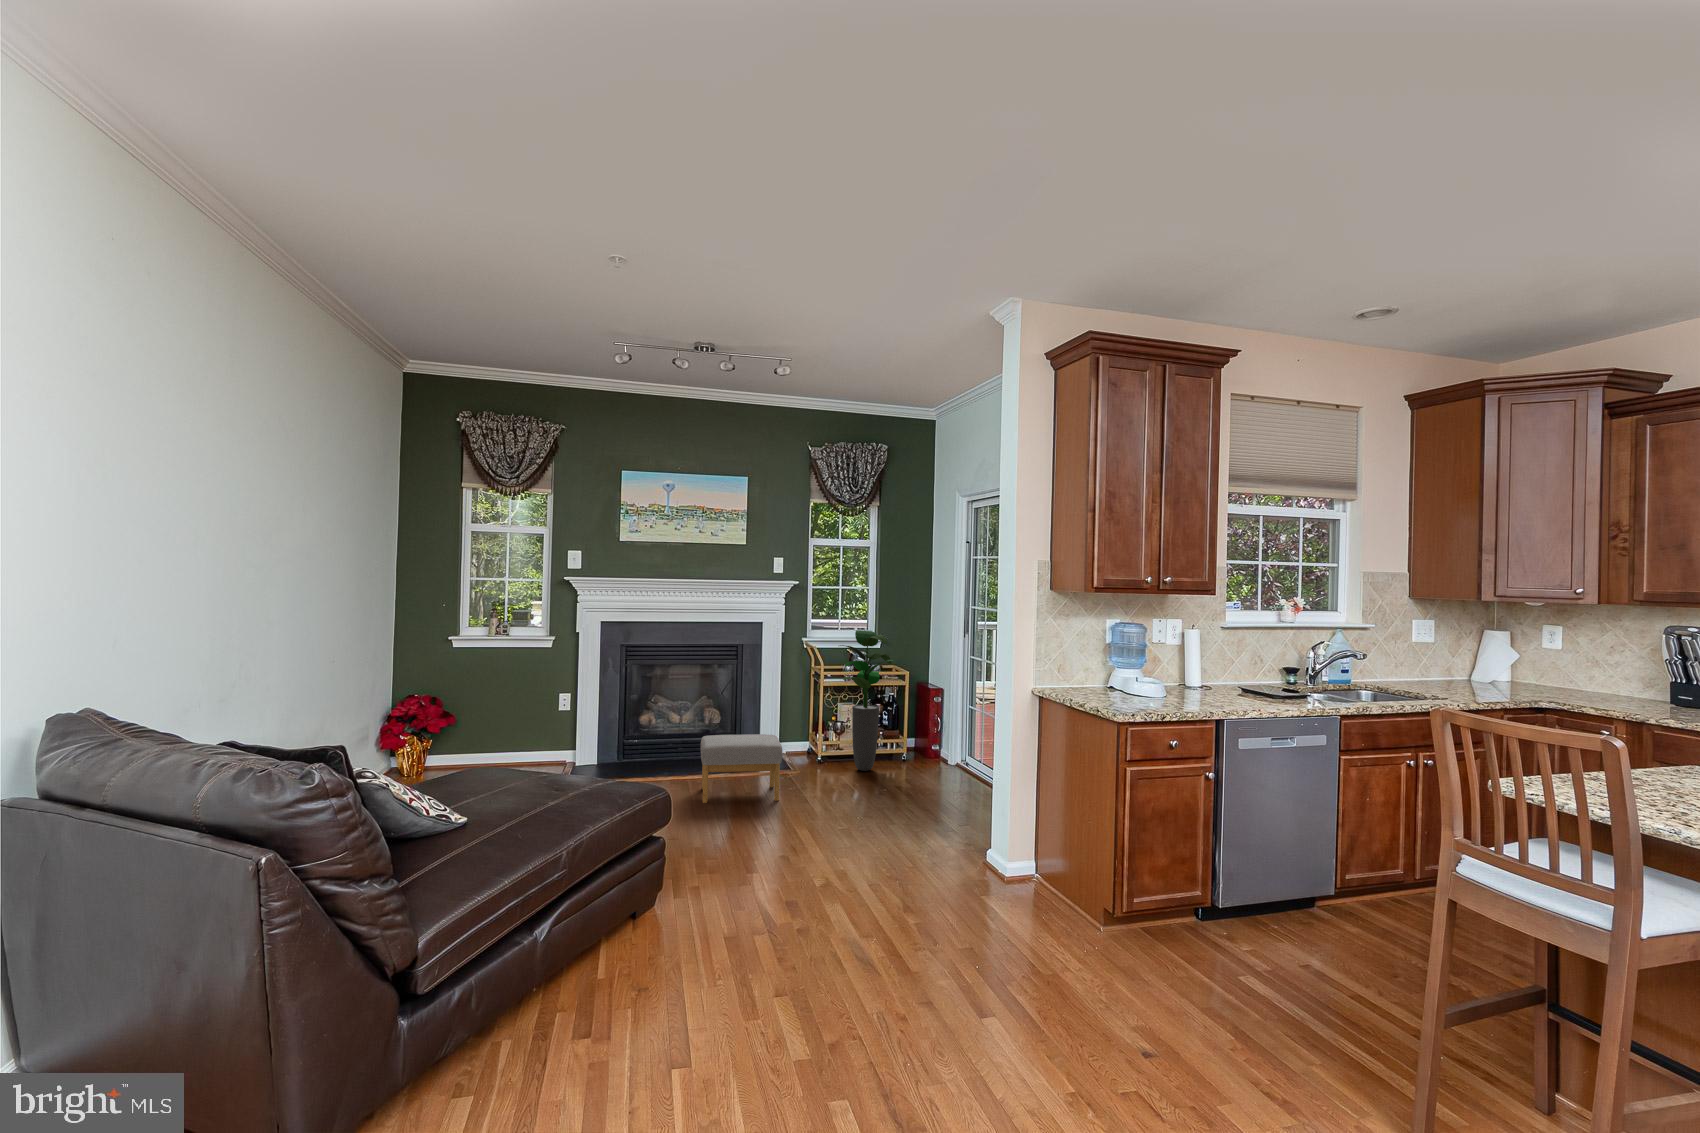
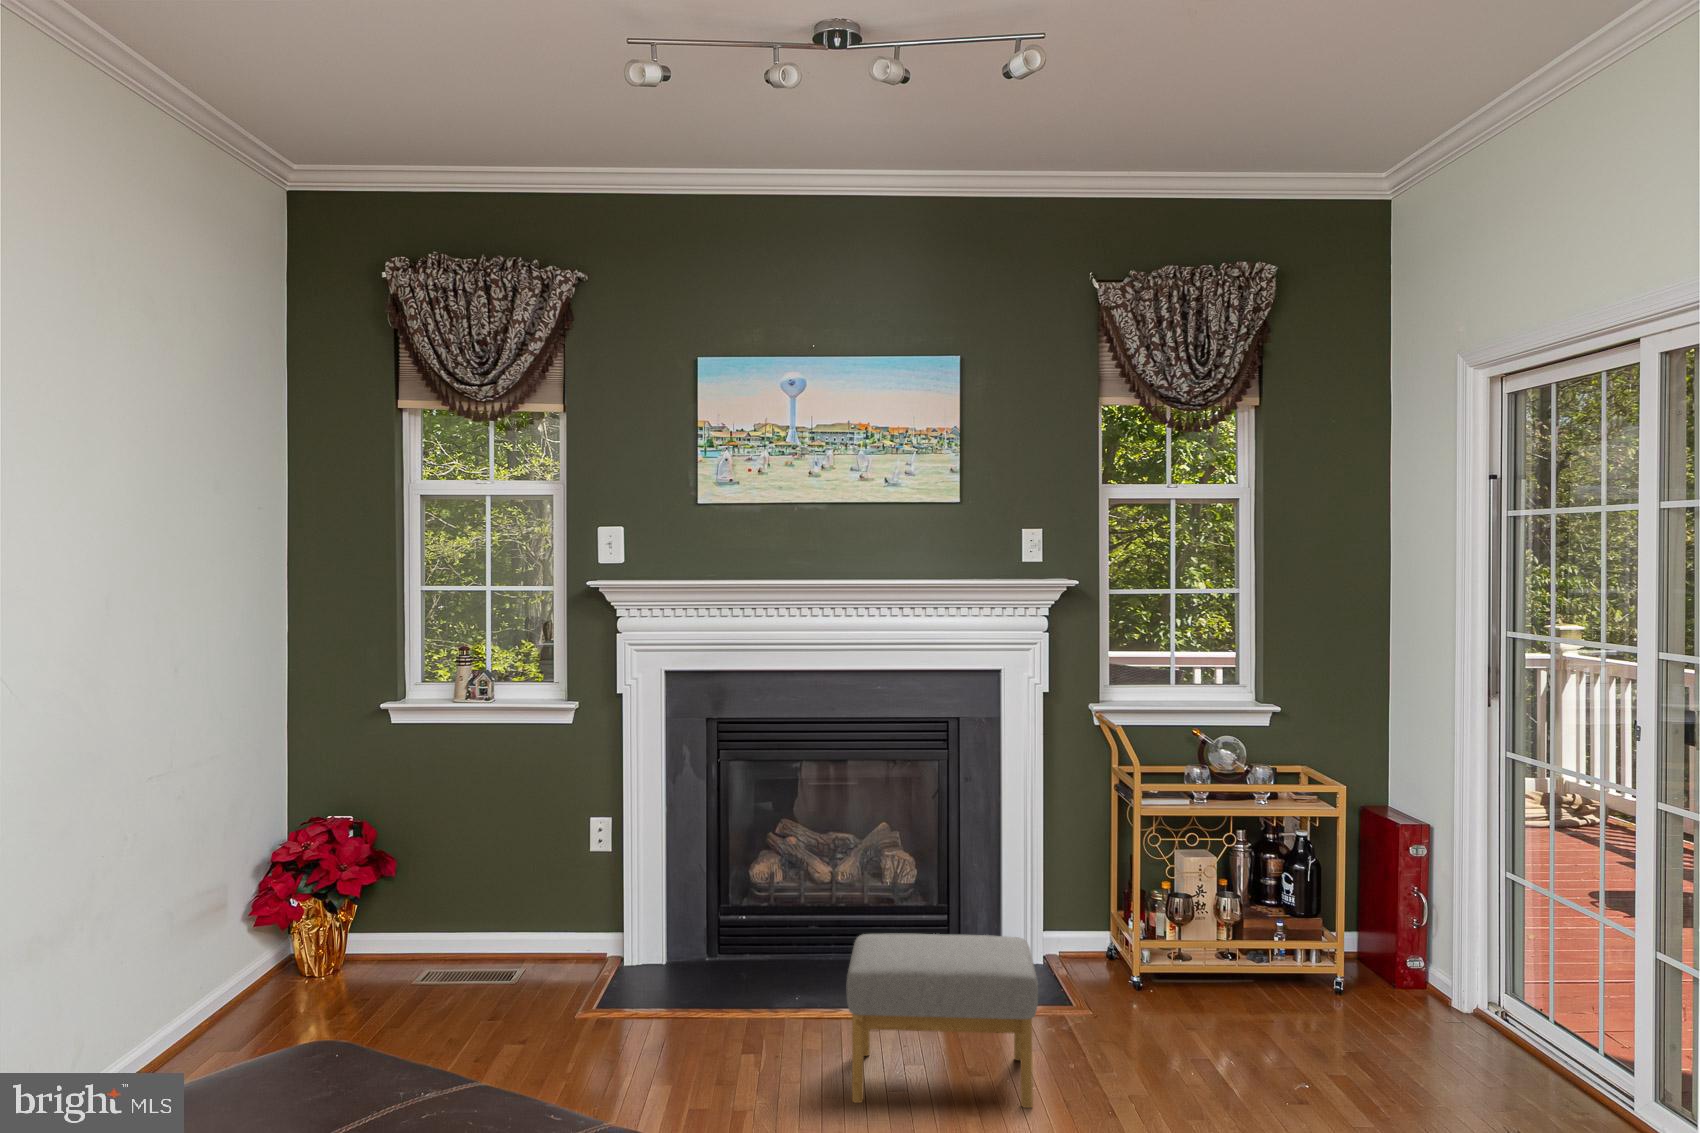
potted plant: present [840,630,894,771] -> none [1165,688,1311,1019]

